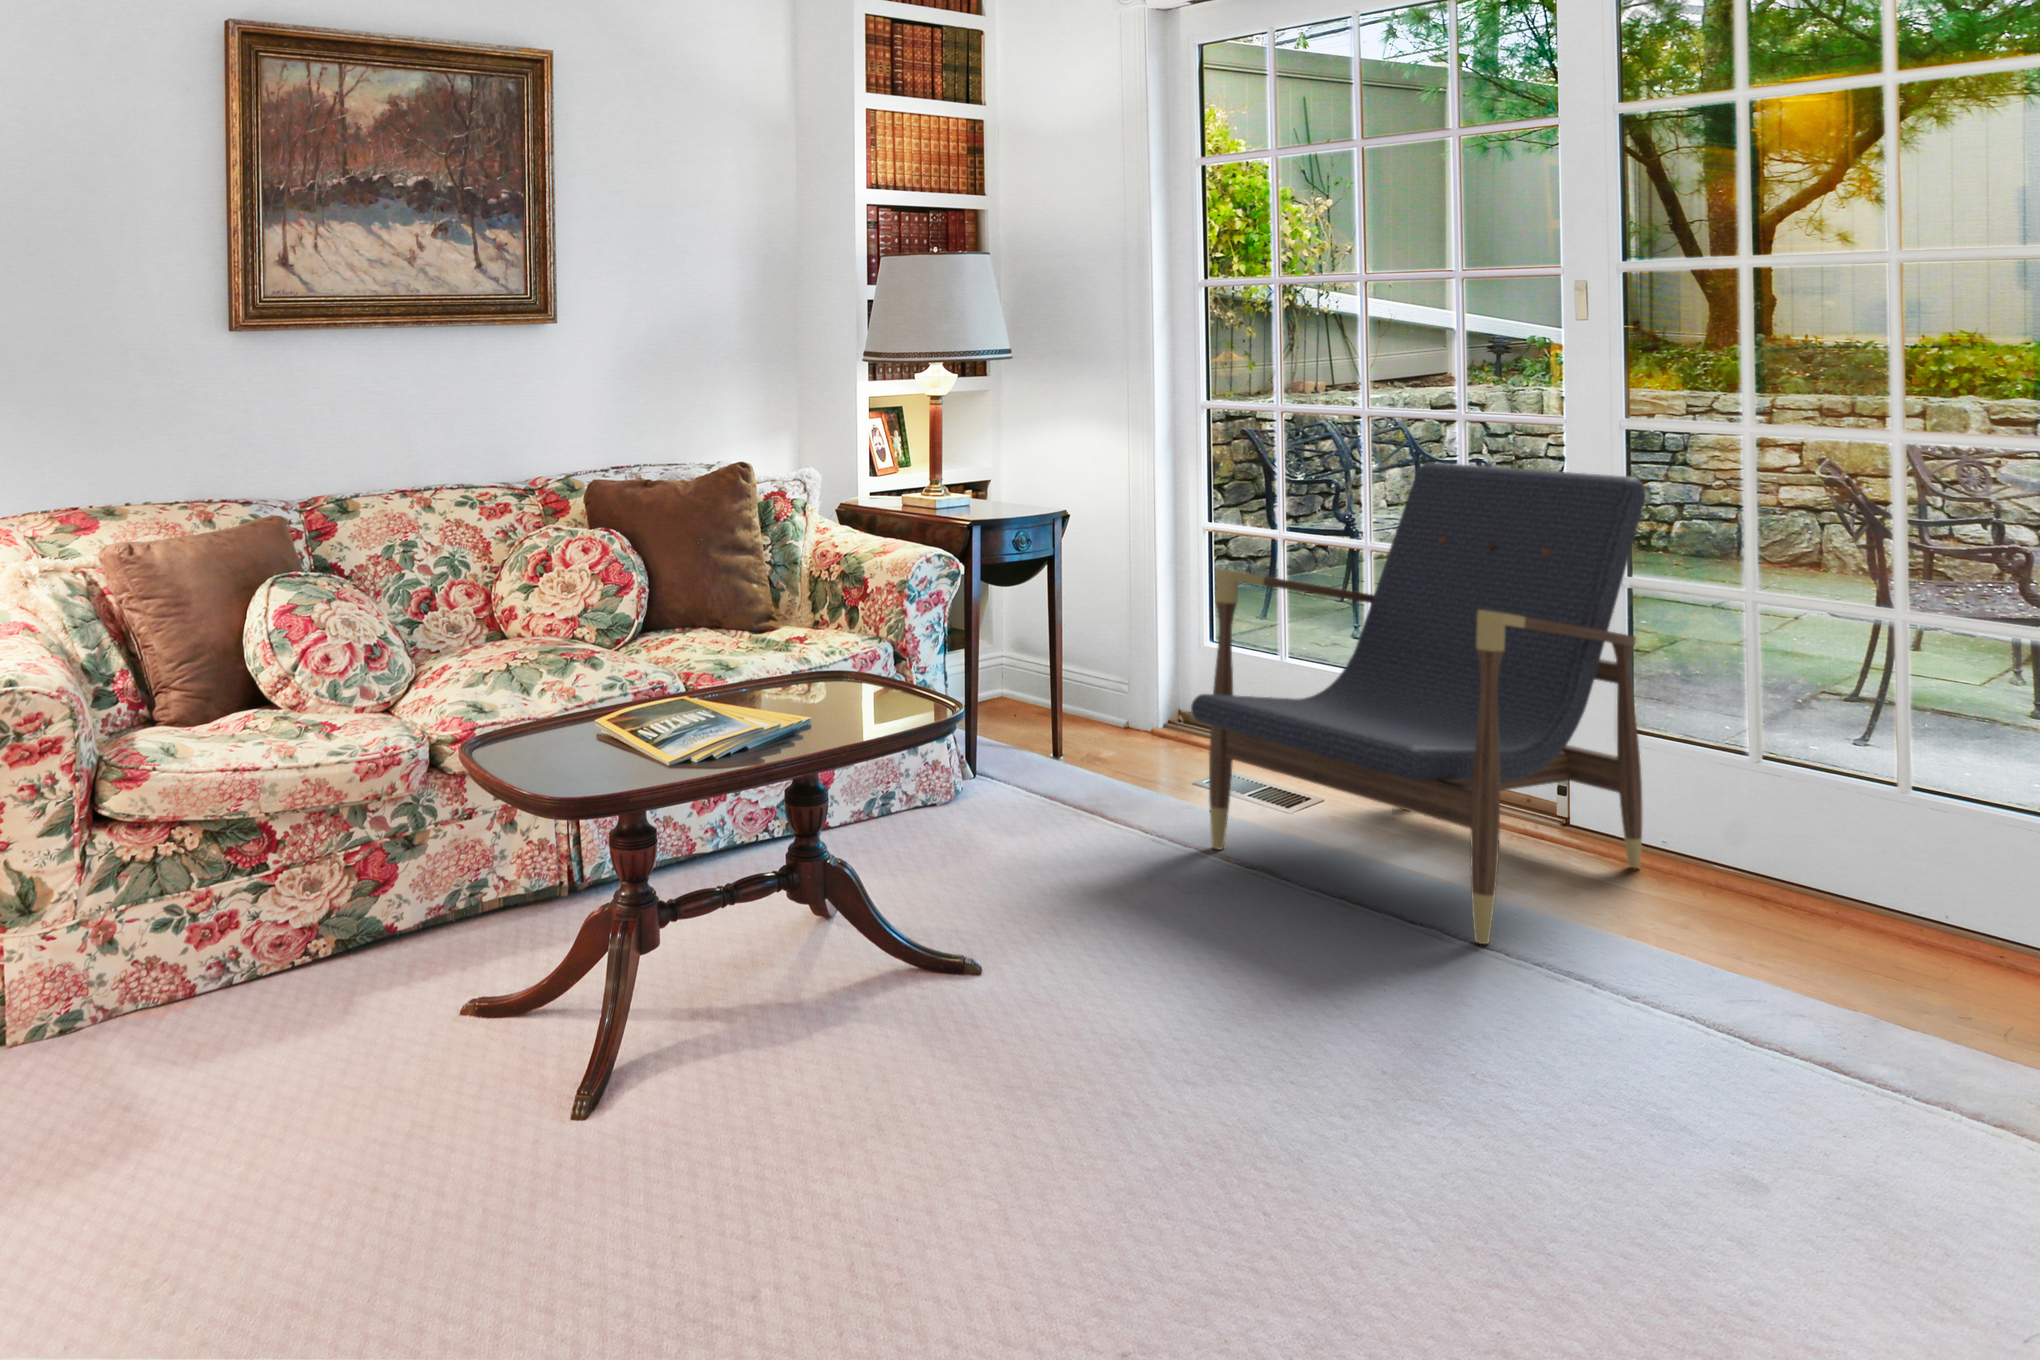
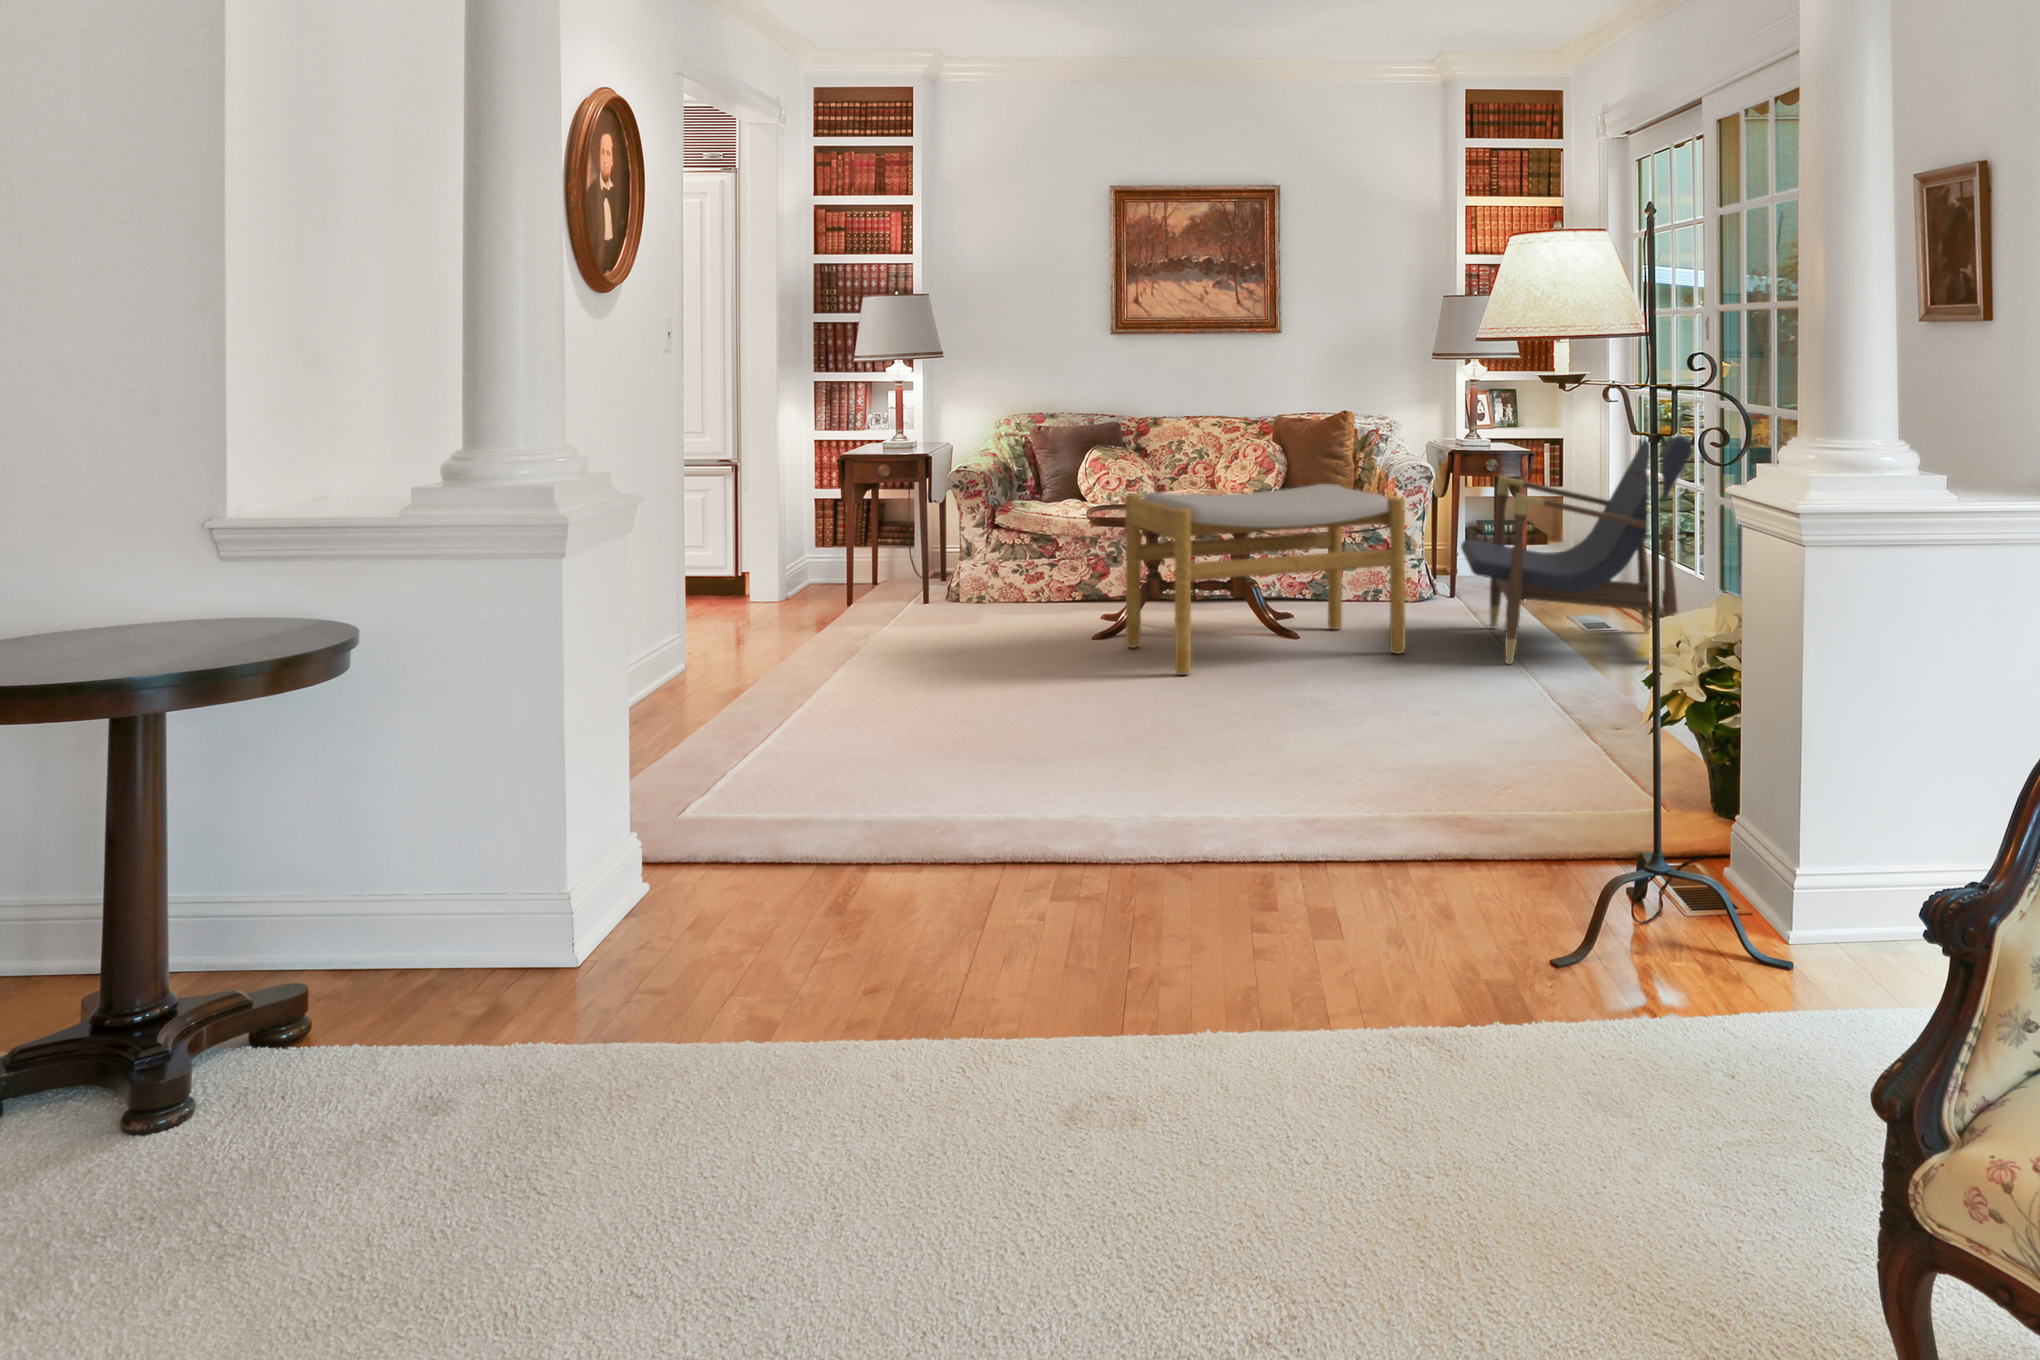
footstool: none [737,621,1279,1199] -> present [1125,484,1405,675]

